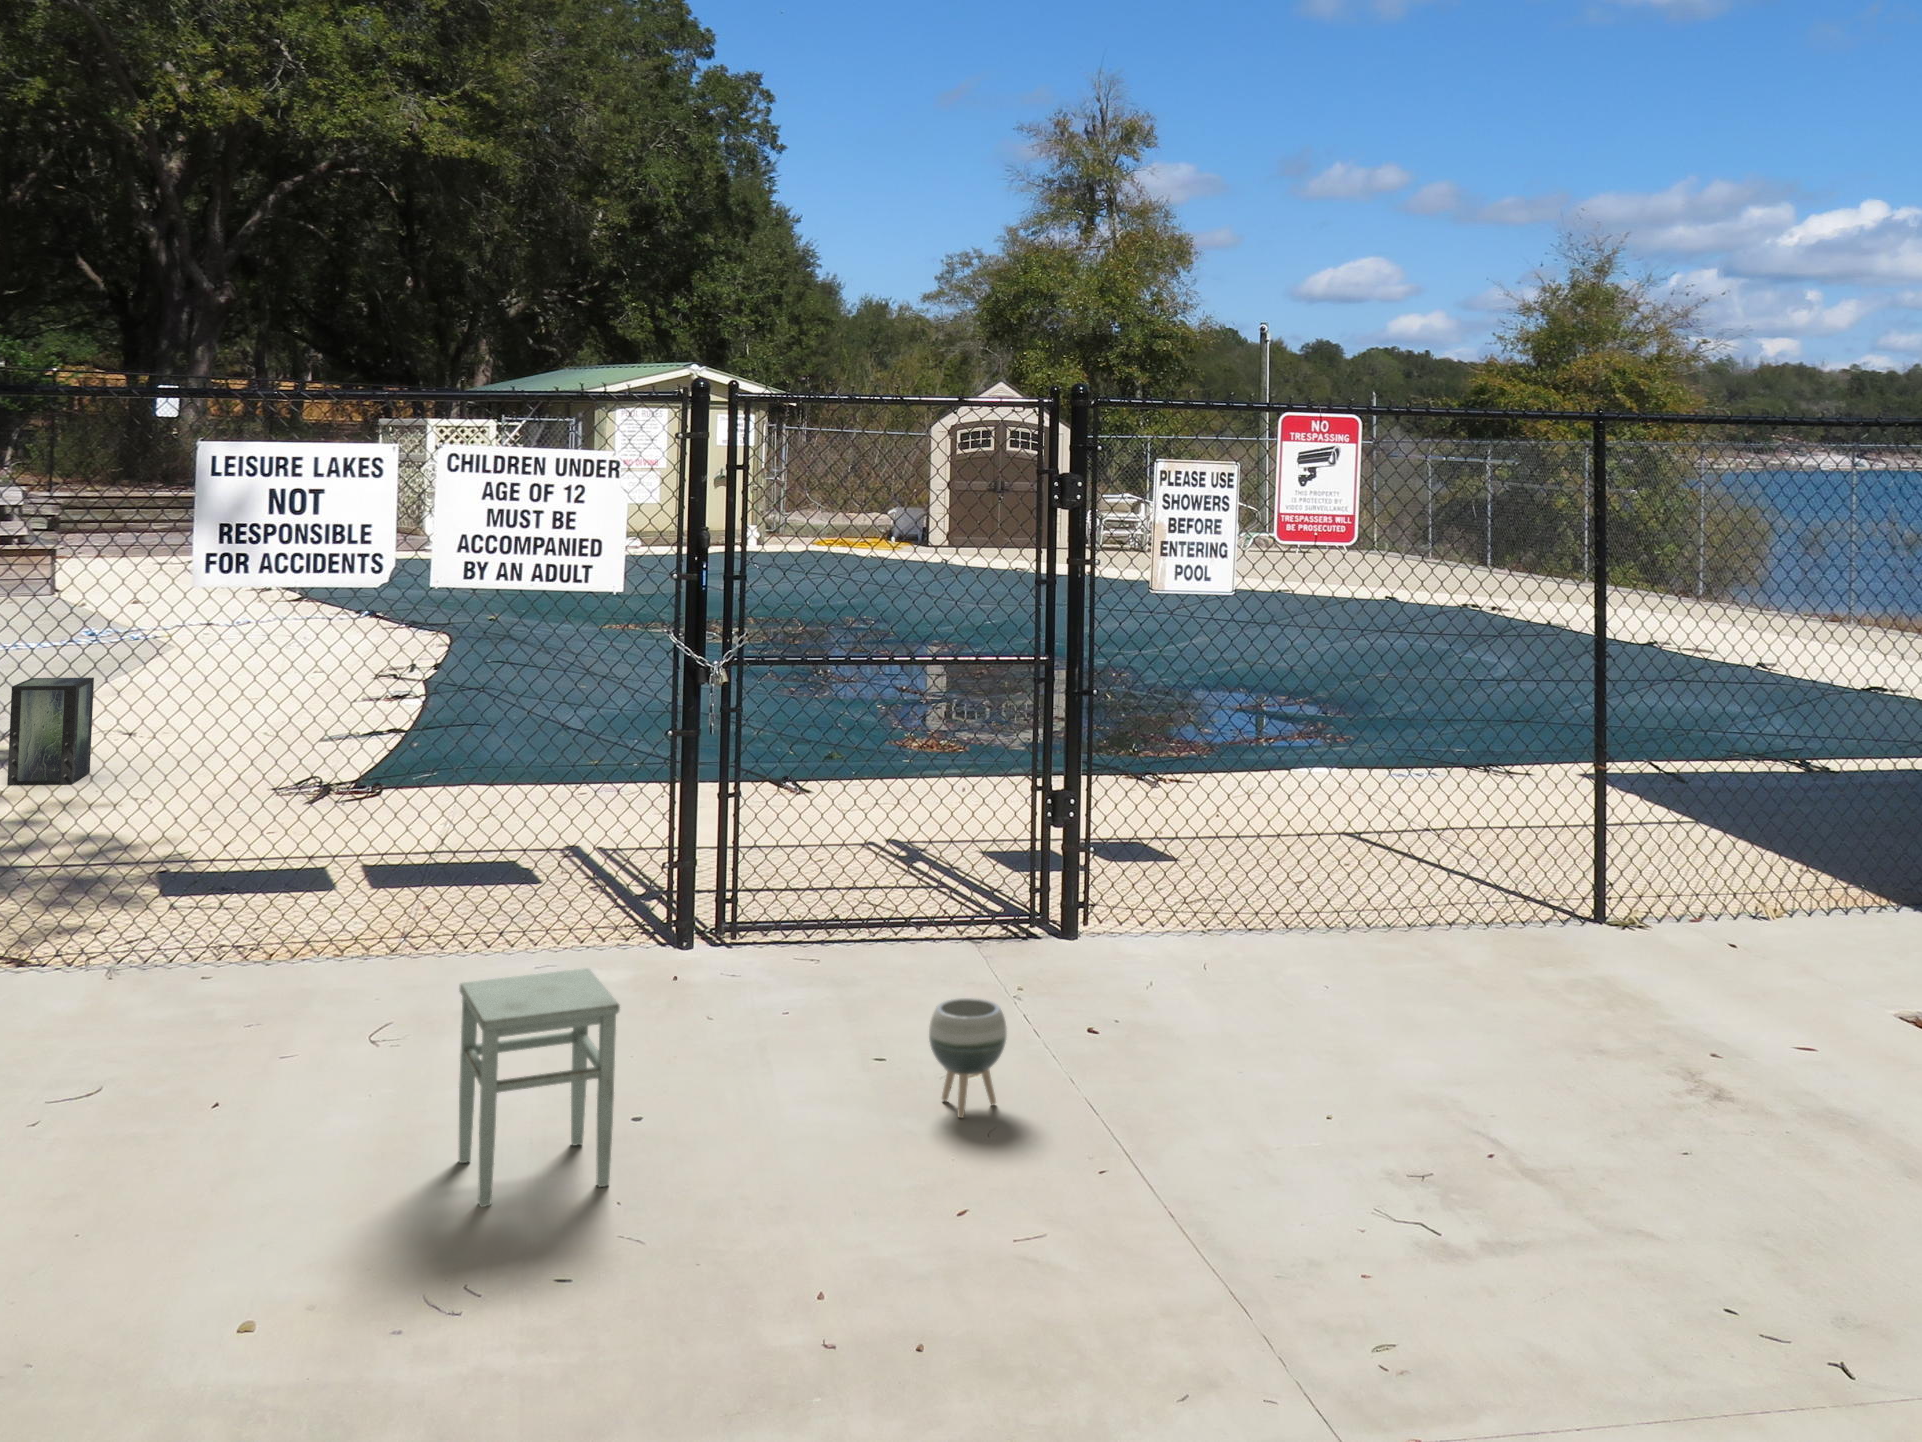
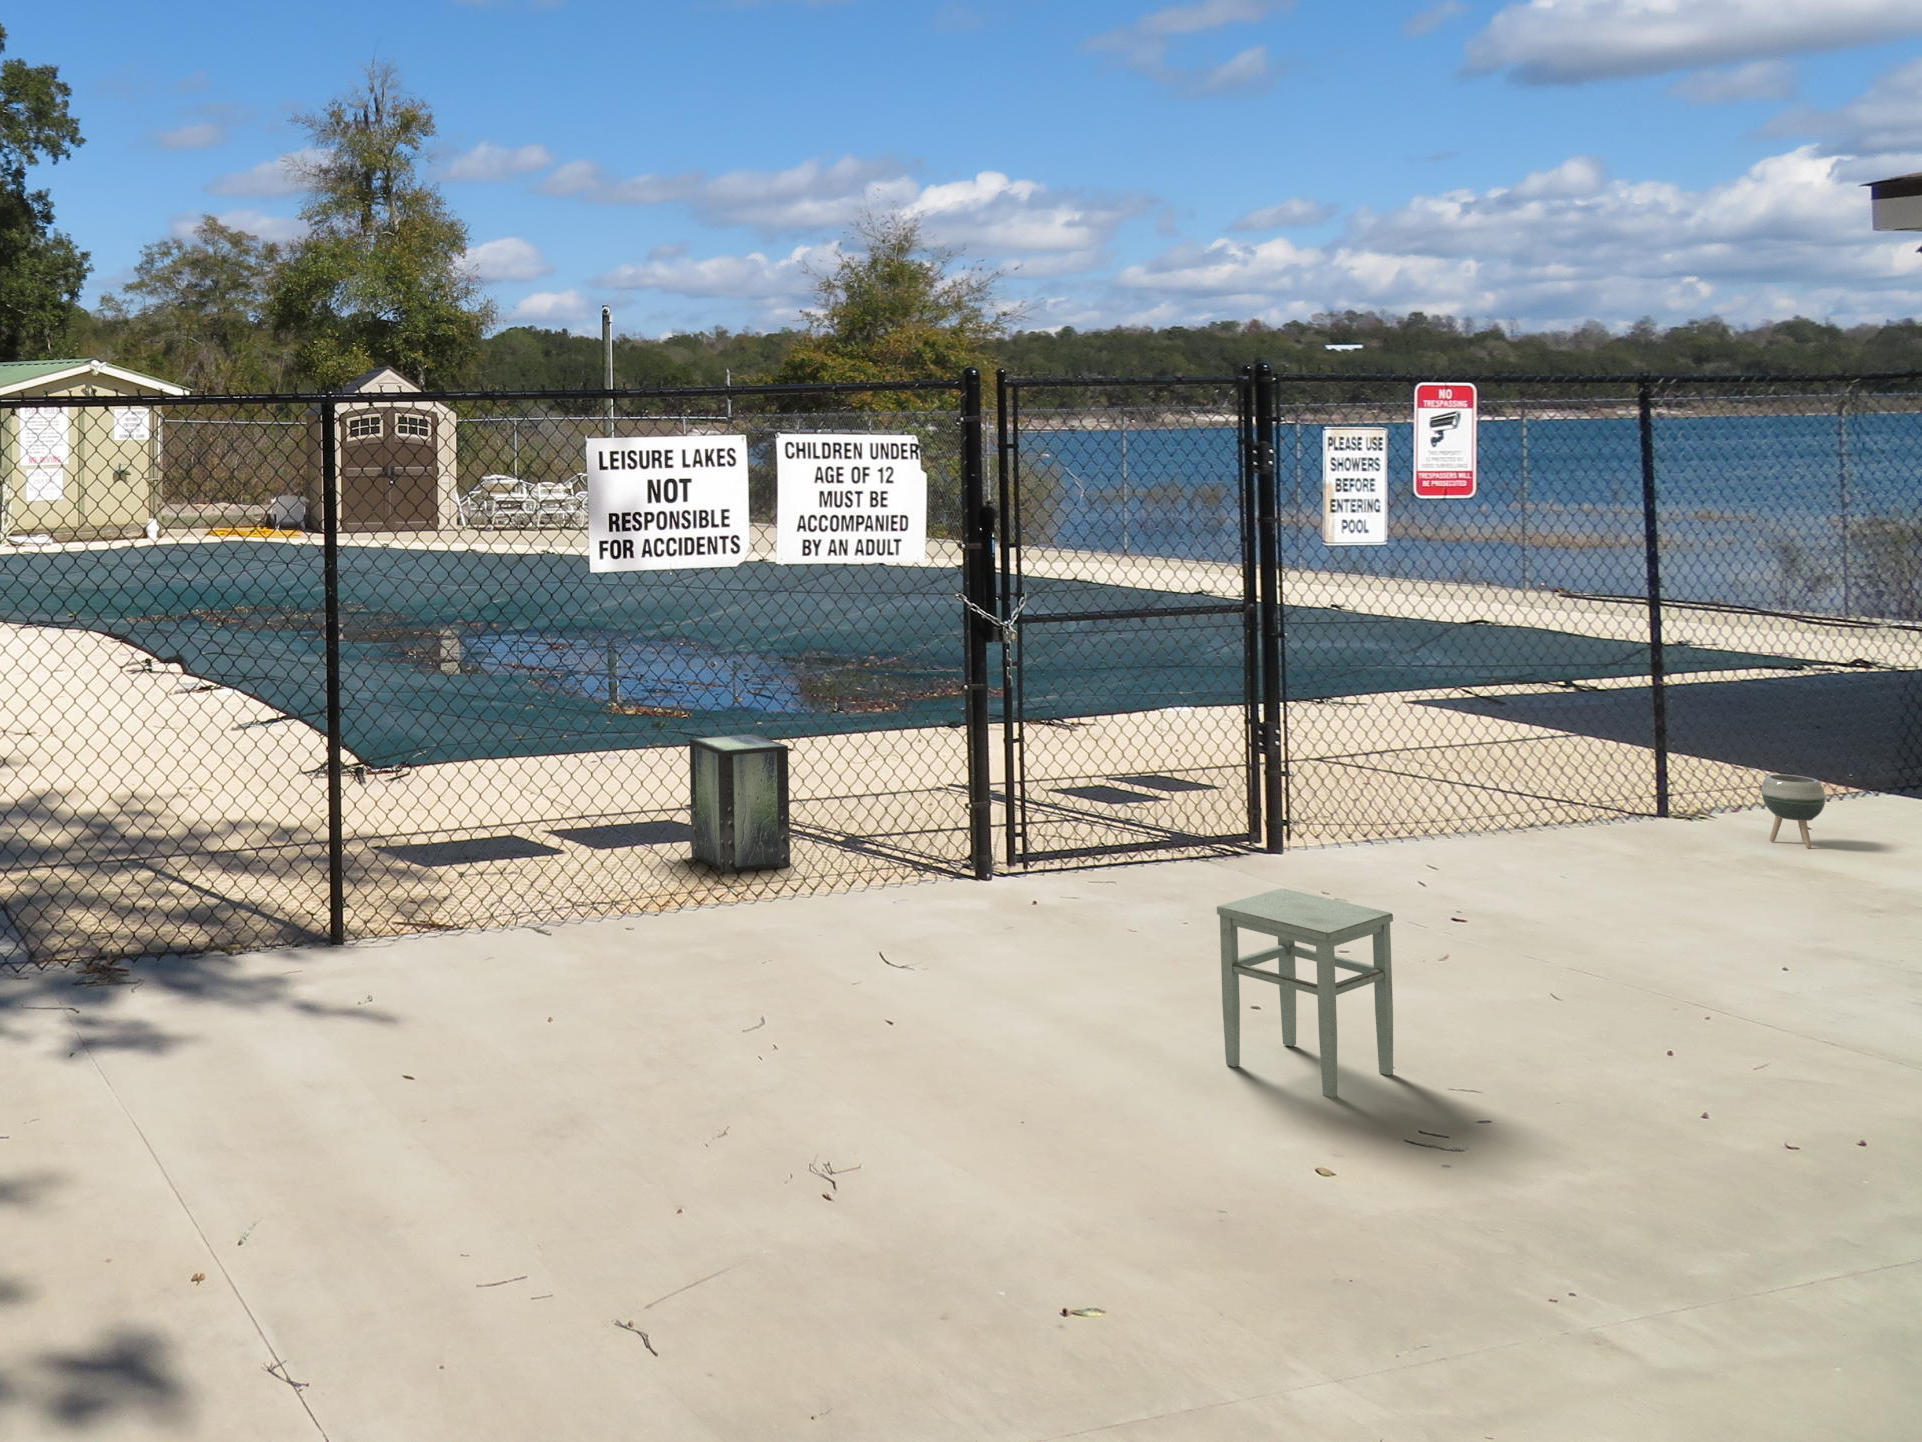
storage box: present [7,678,94,786] -> present [690,734,790,873]
planter: present [929,998,1007,1118] -> present [1761,774,1825,848]

